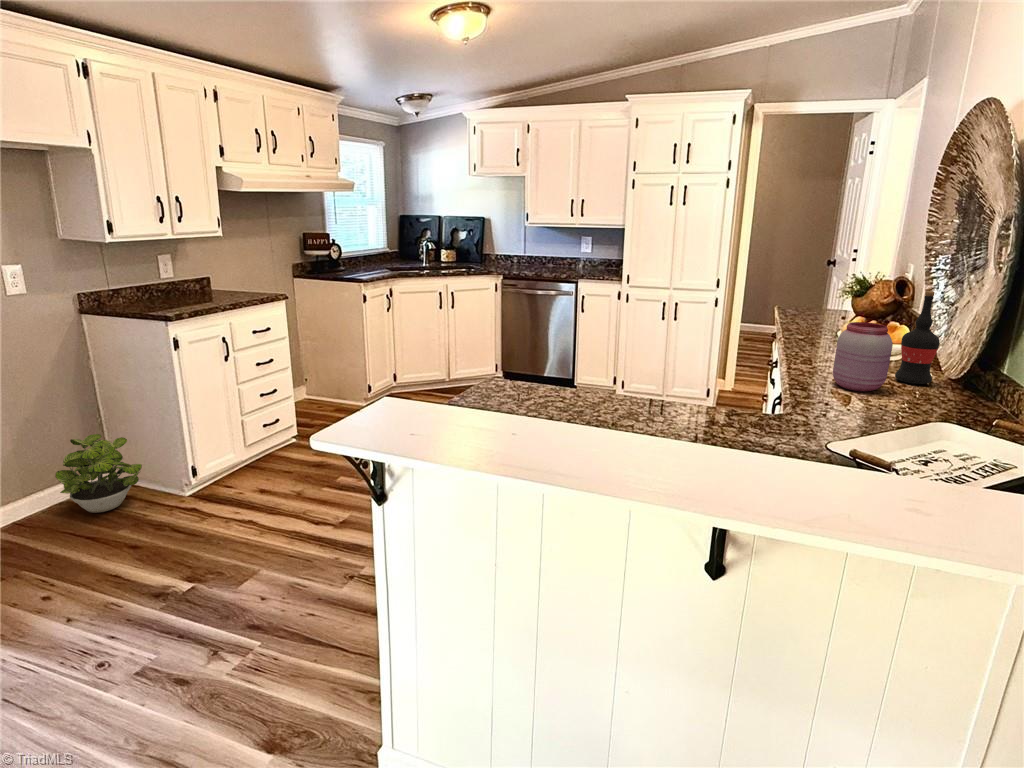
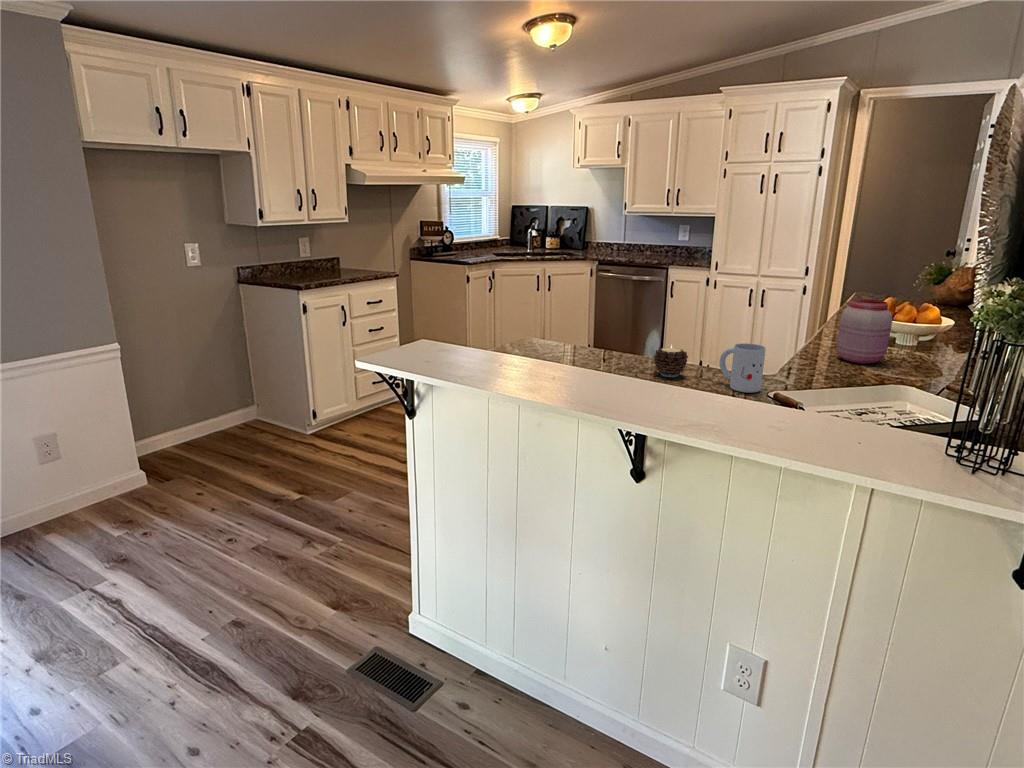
wine bottle: present [895,291,940,384] -> none [910,272,954,361]
mug: none [757,385,817,444] -> present [719,343,766,393]
candle: none [680,389,720,429] -> present [654,346,688,377]
potted plant: present [56,434,142,513] -> none [215,379,276,440]

